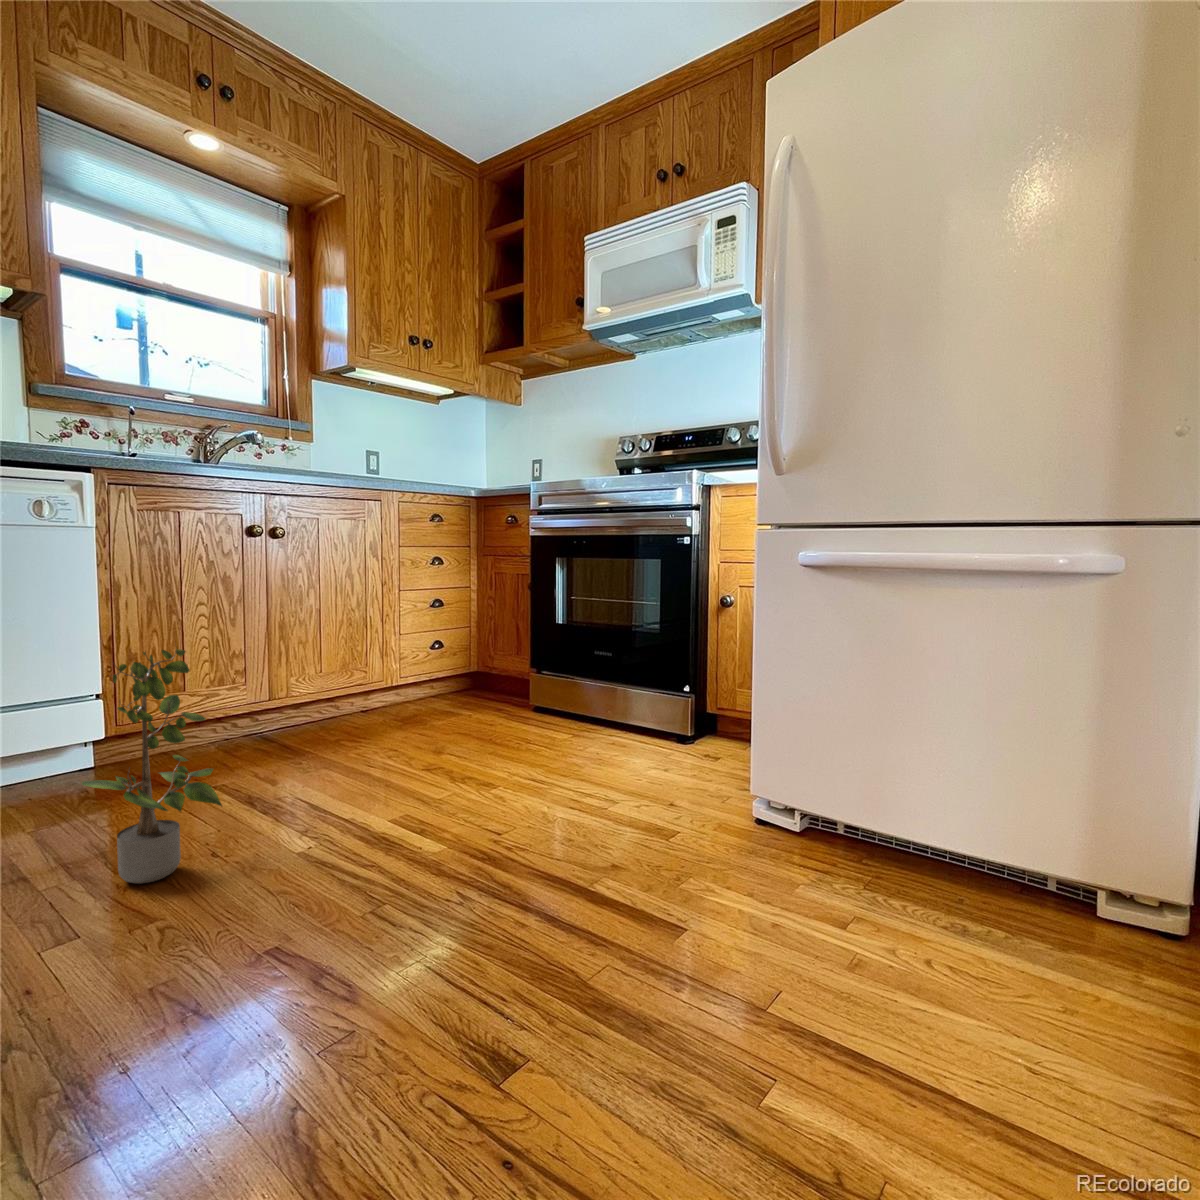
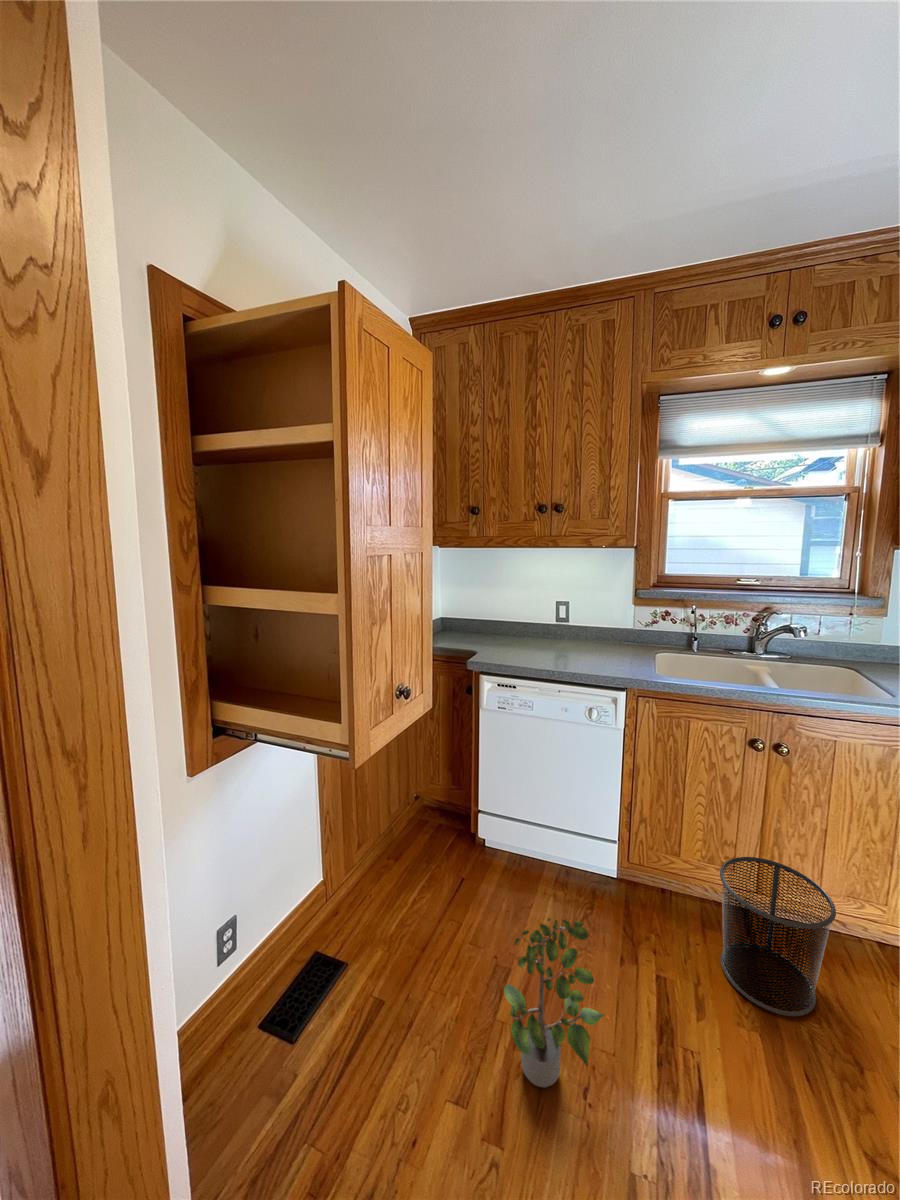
waste bin: none [249,644,355,764] -> present [720,857,836,1016]

